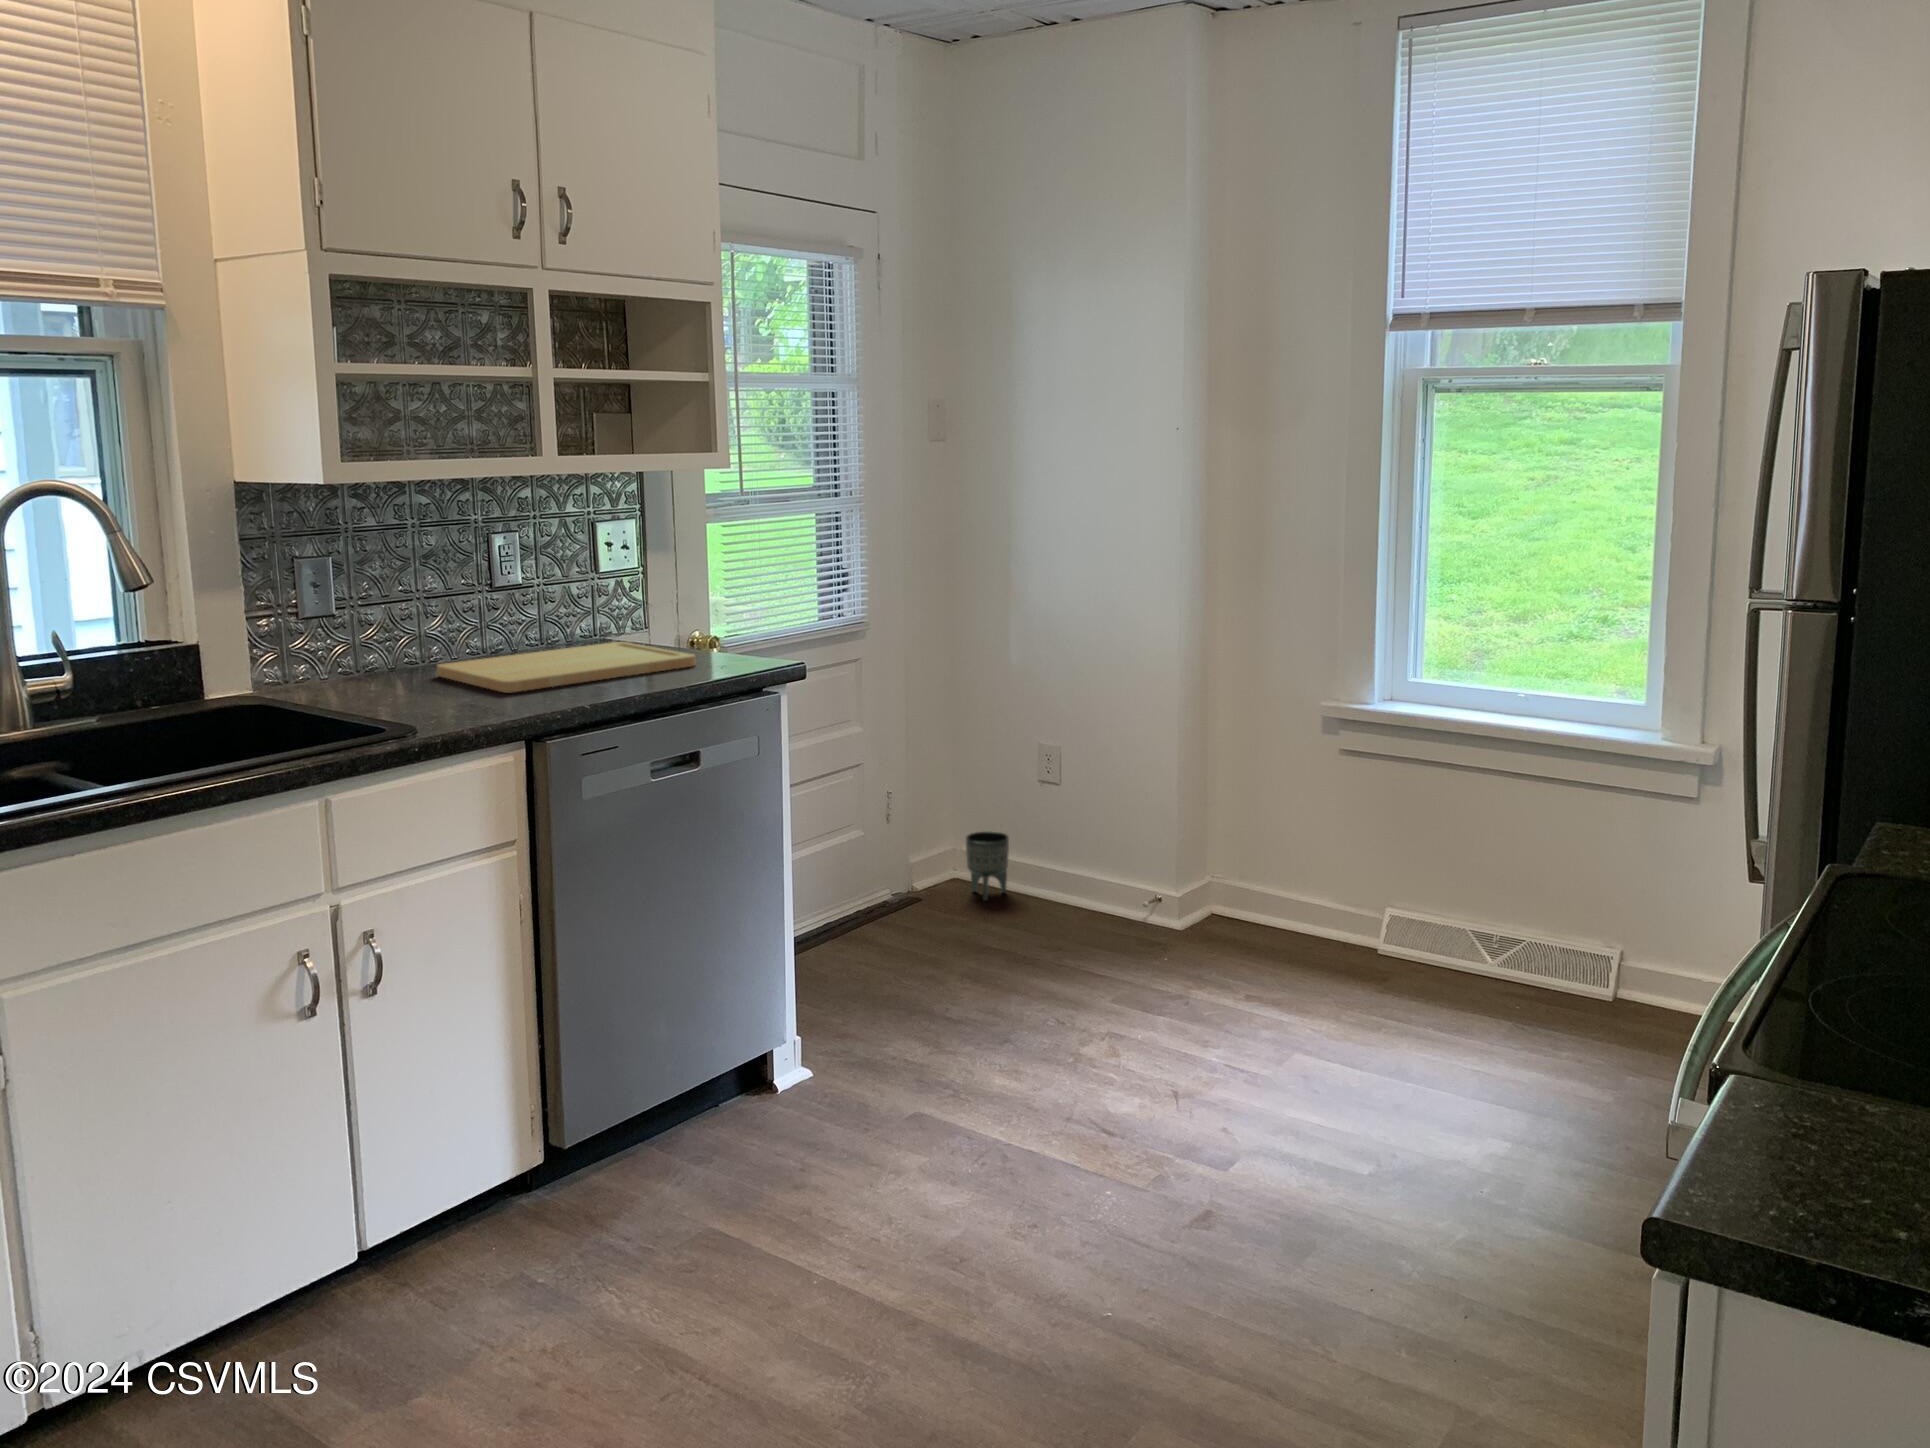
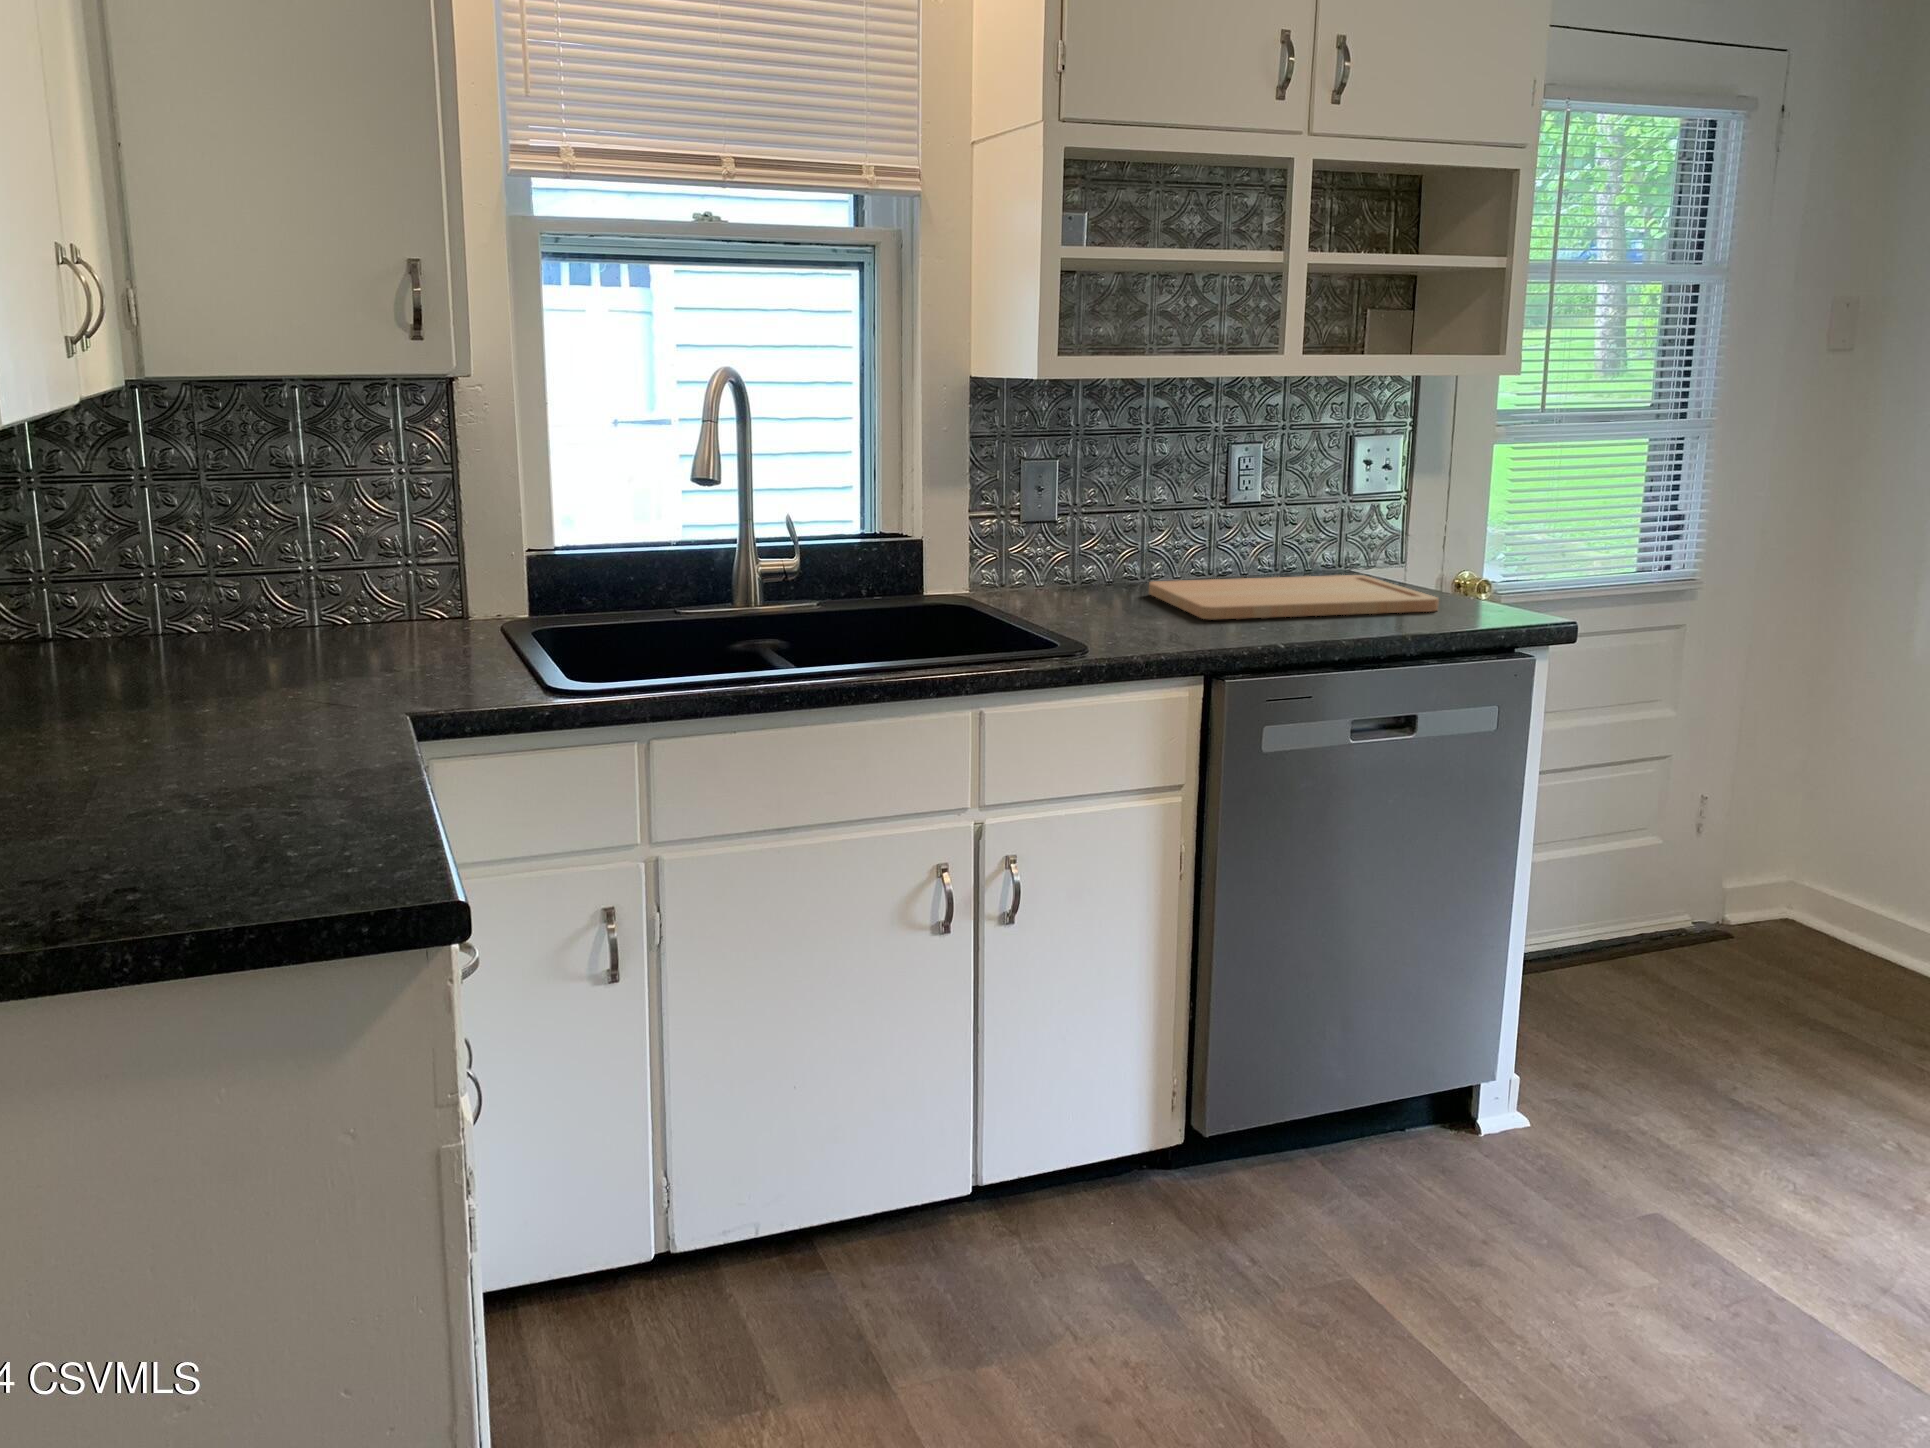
planter: present [965,831,1009,901] -> none [1808,866,1877,956]

